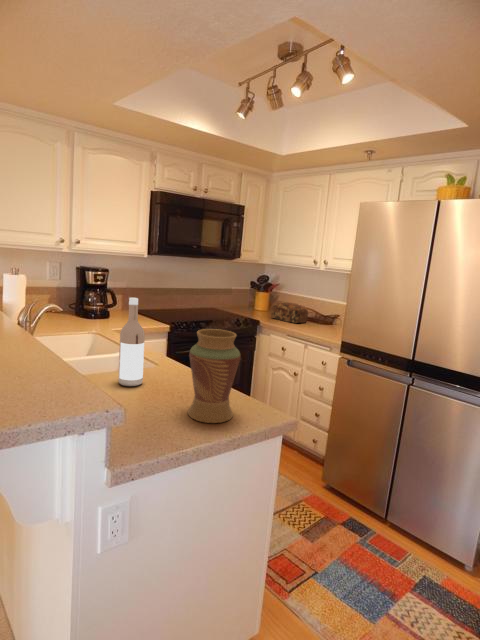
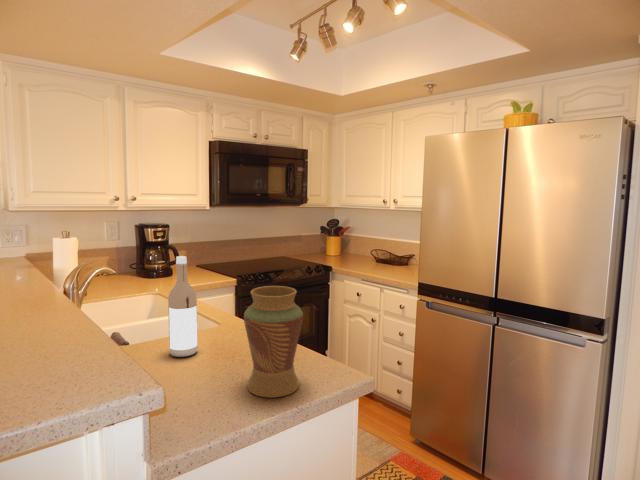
bread loaf: present [271,301,308,323] -> none [343,244,382,266]

